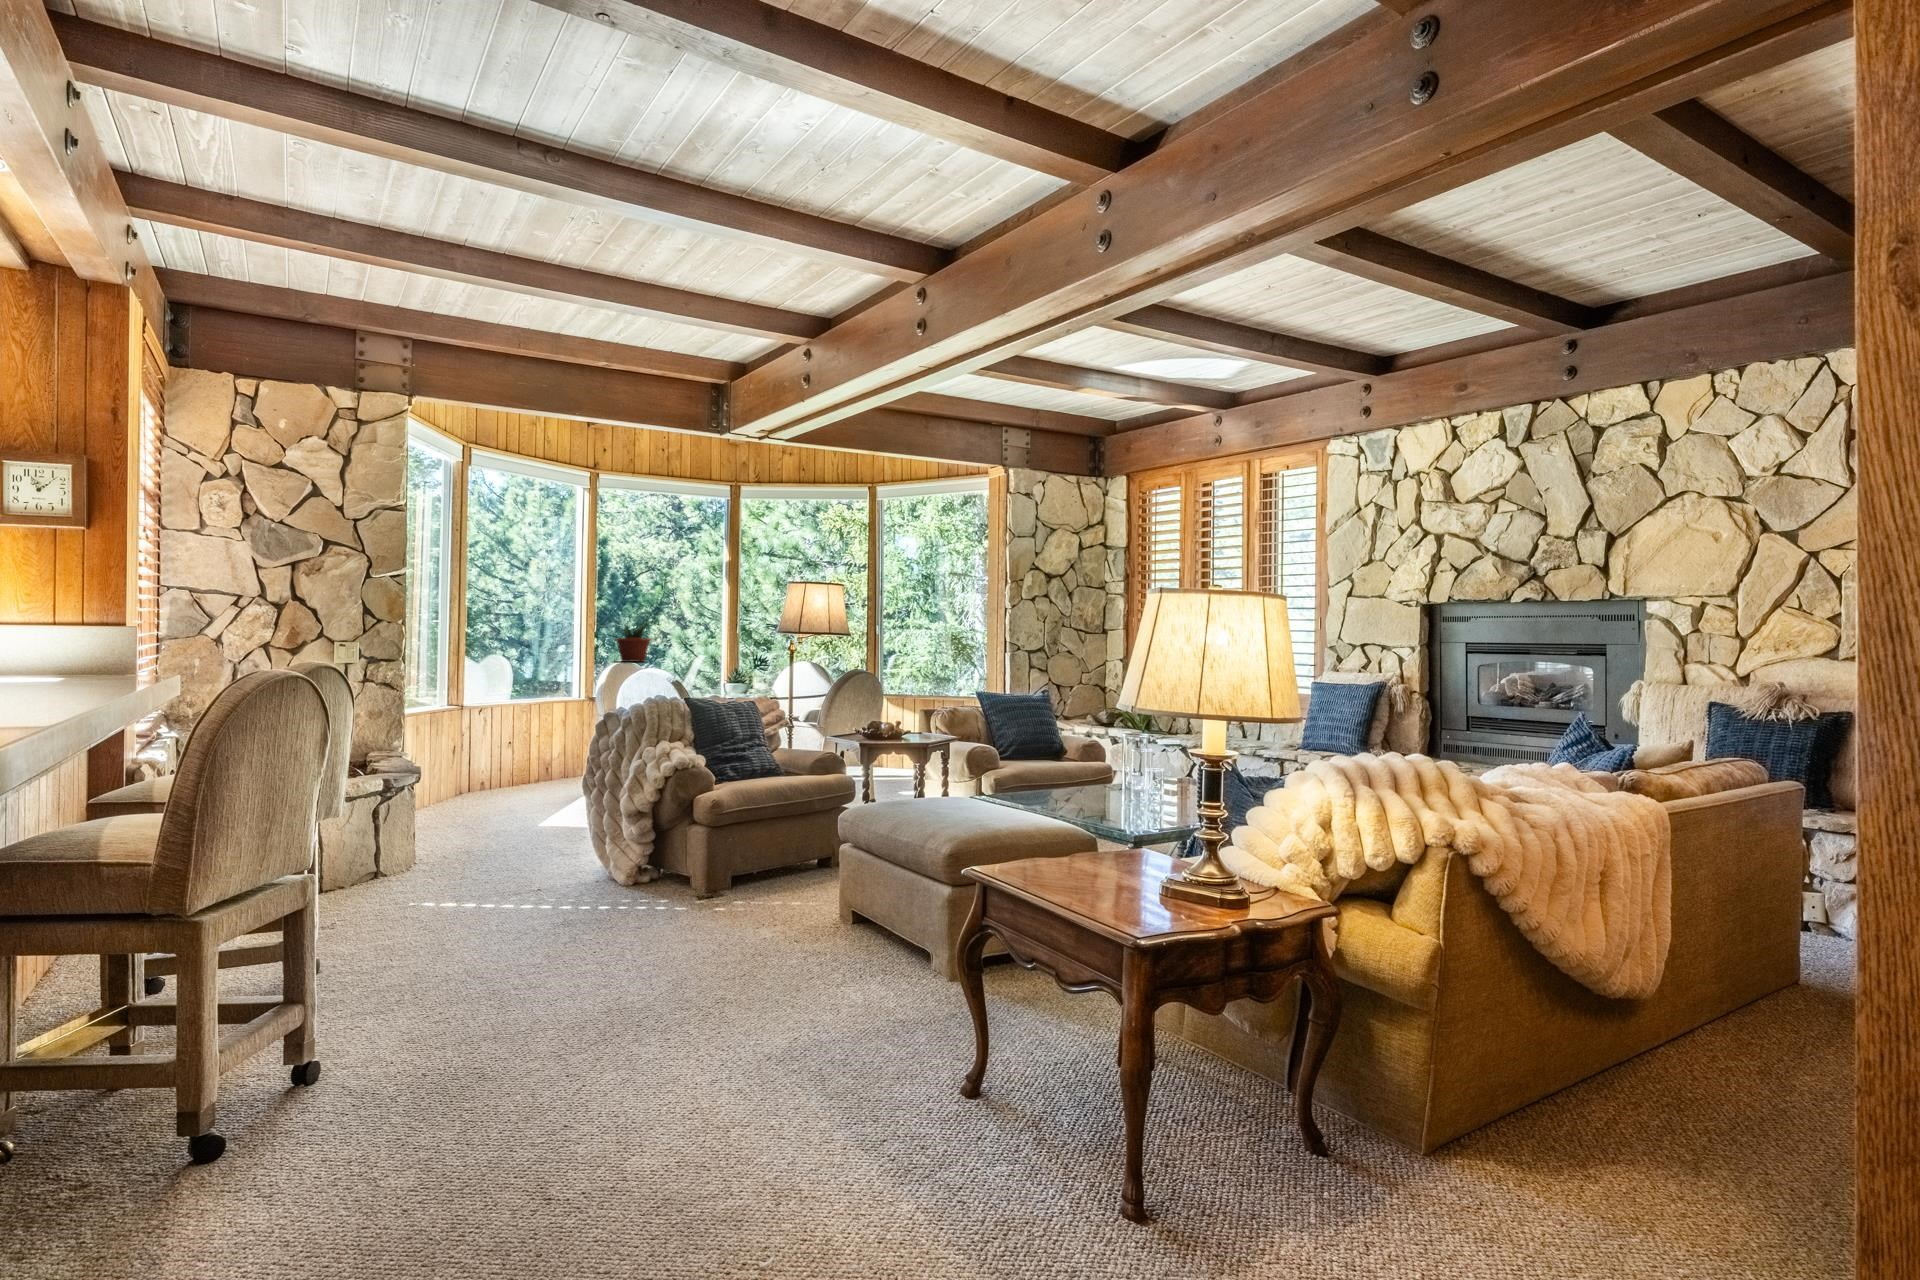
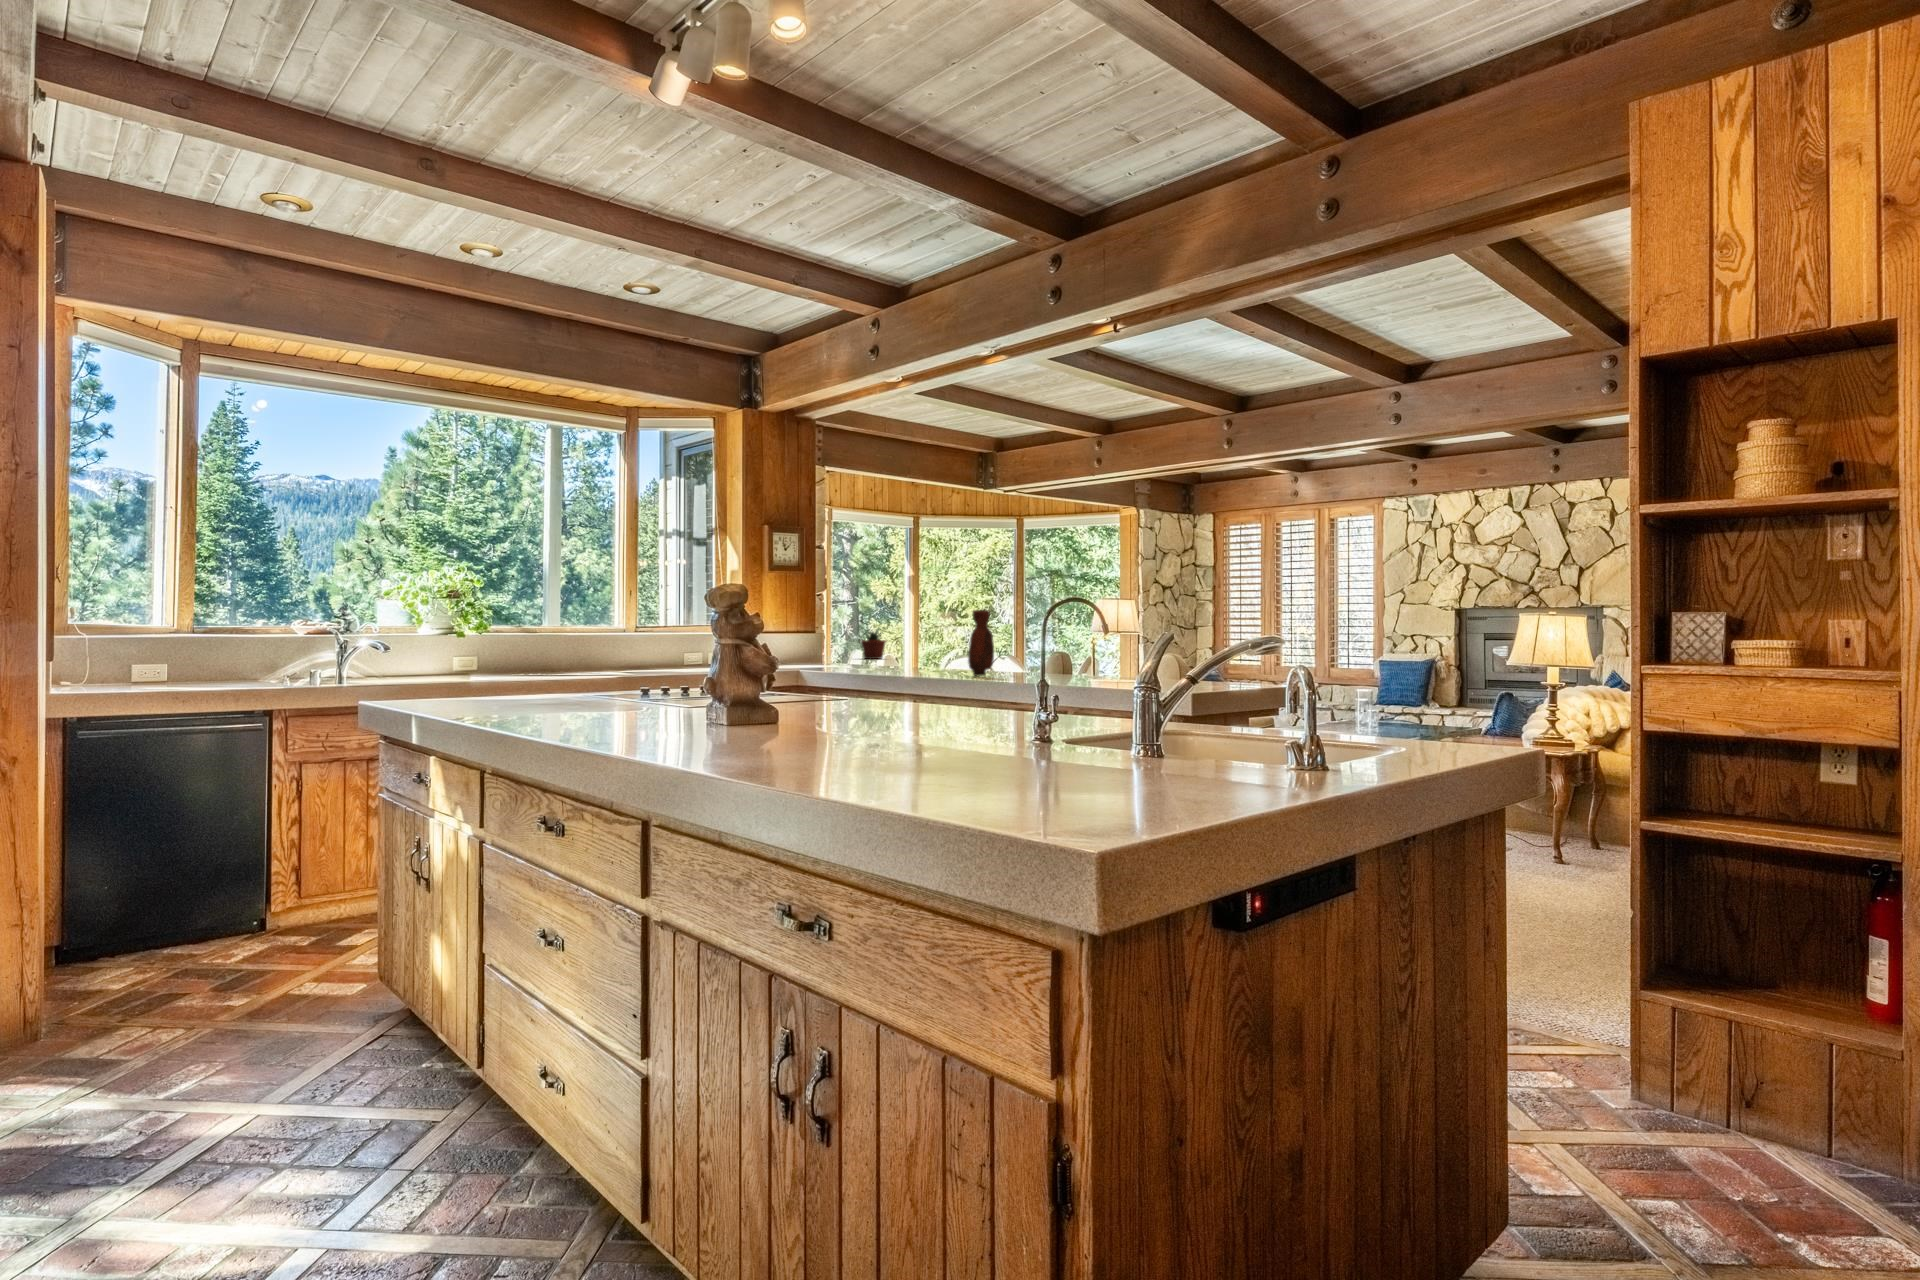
vase: none [70,577,127,703] -> present [968,610,994,676]

